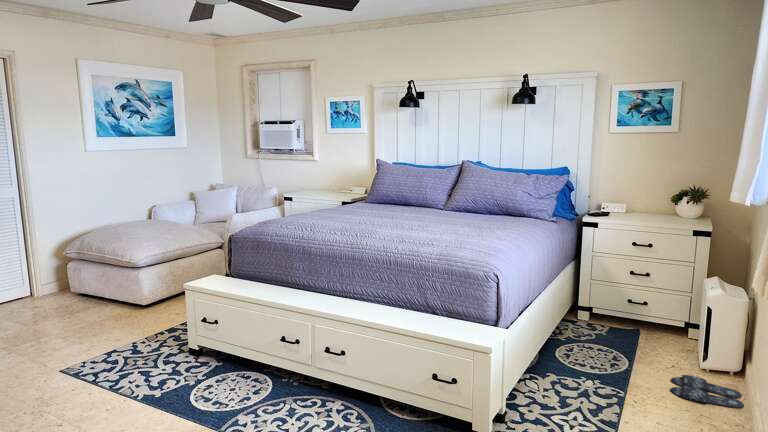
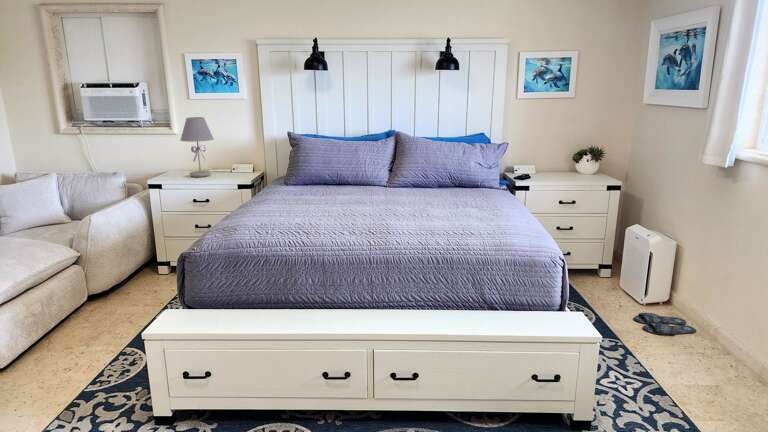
table lamp: none [310,147,336,194] -> present [181,117,214,177]

